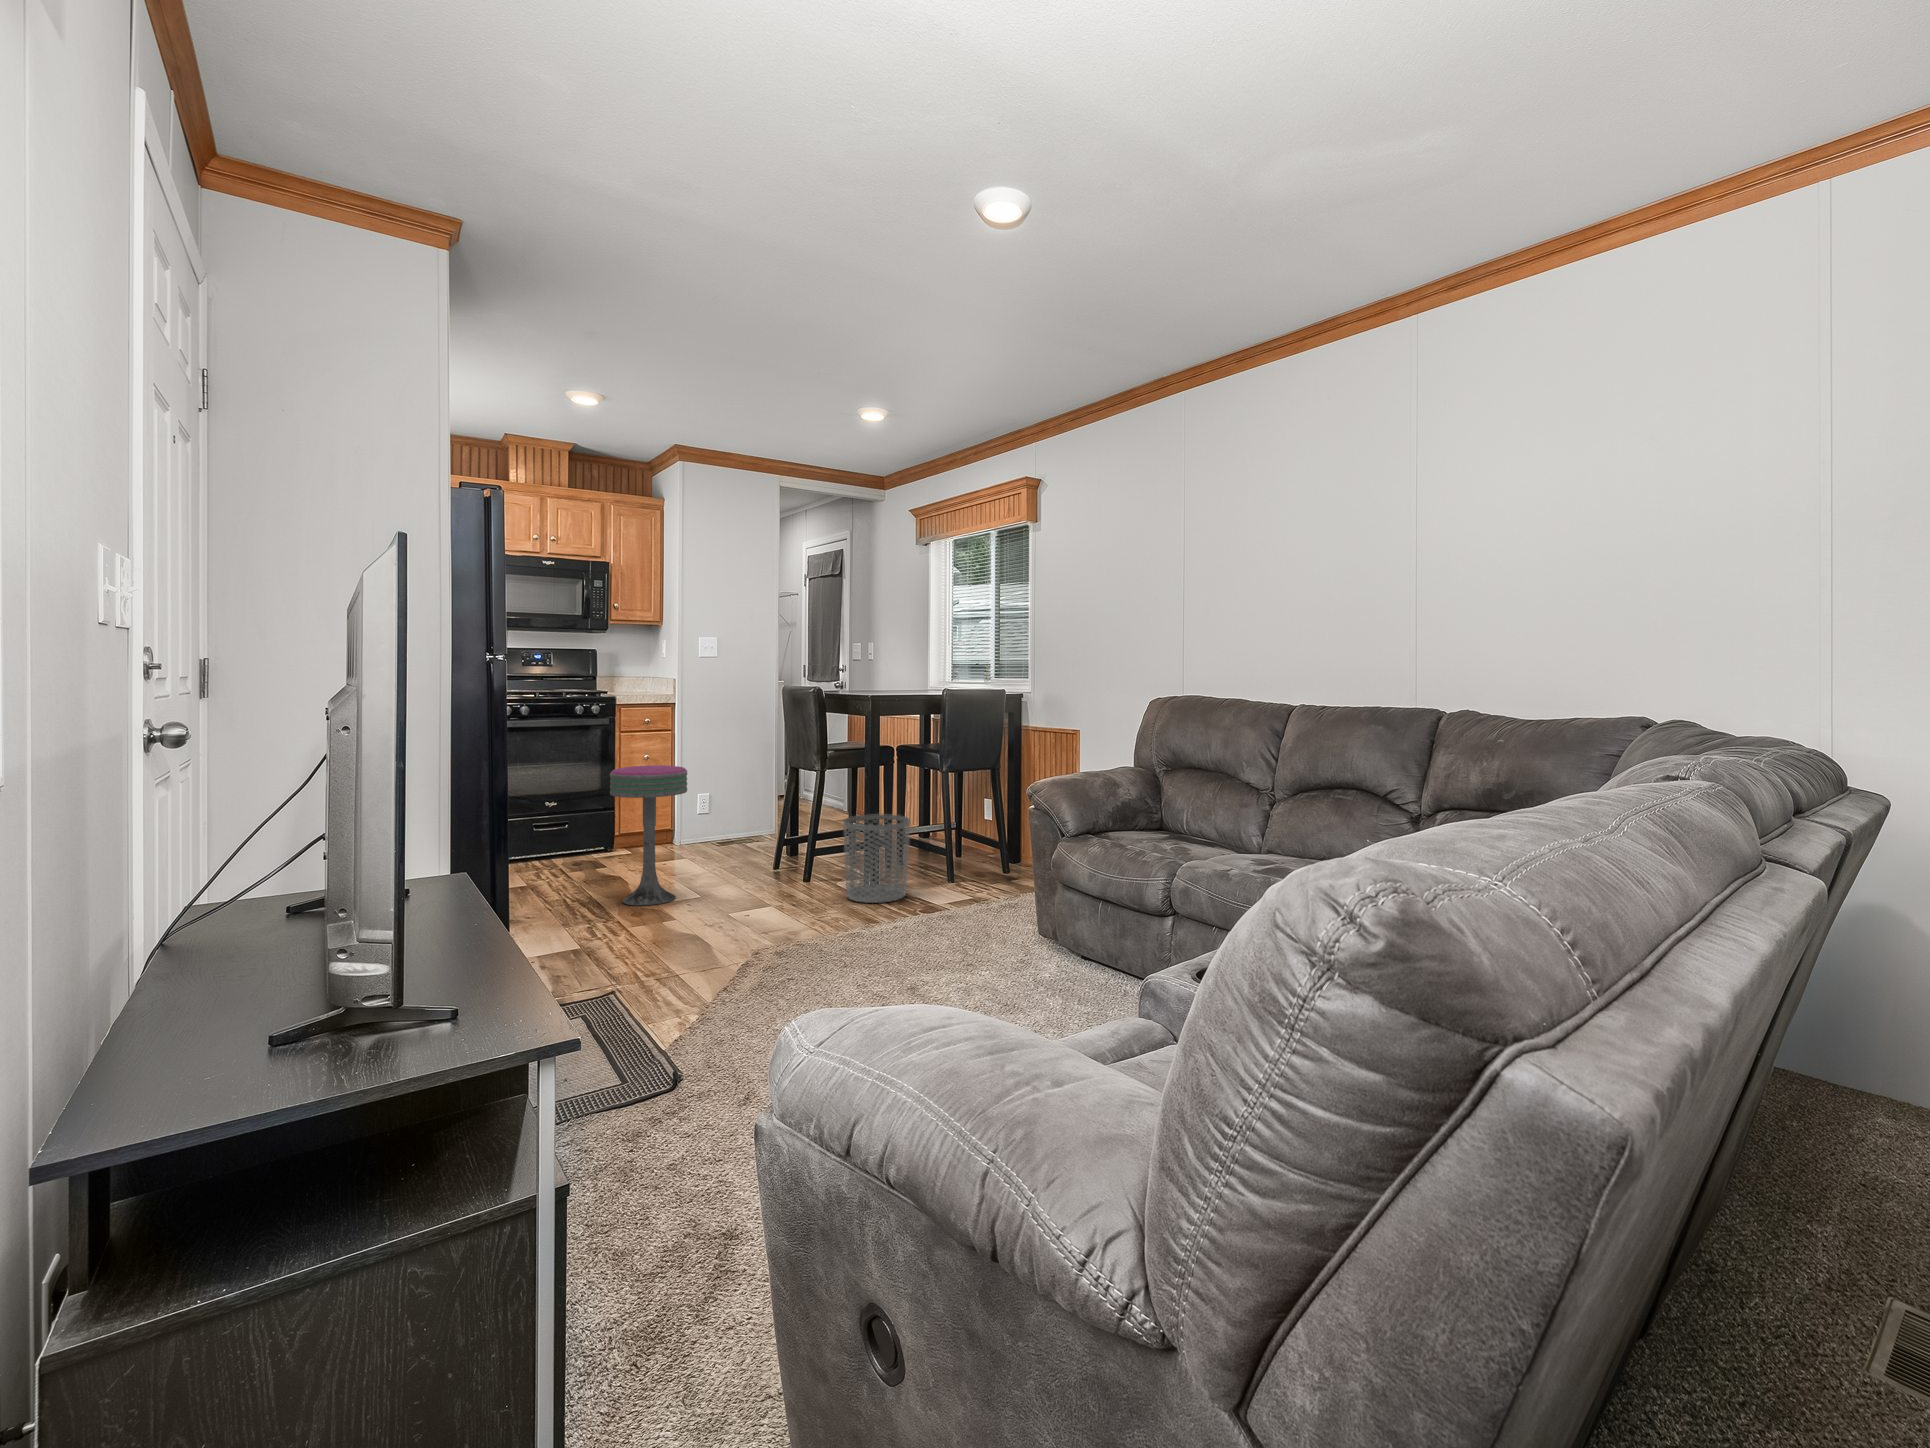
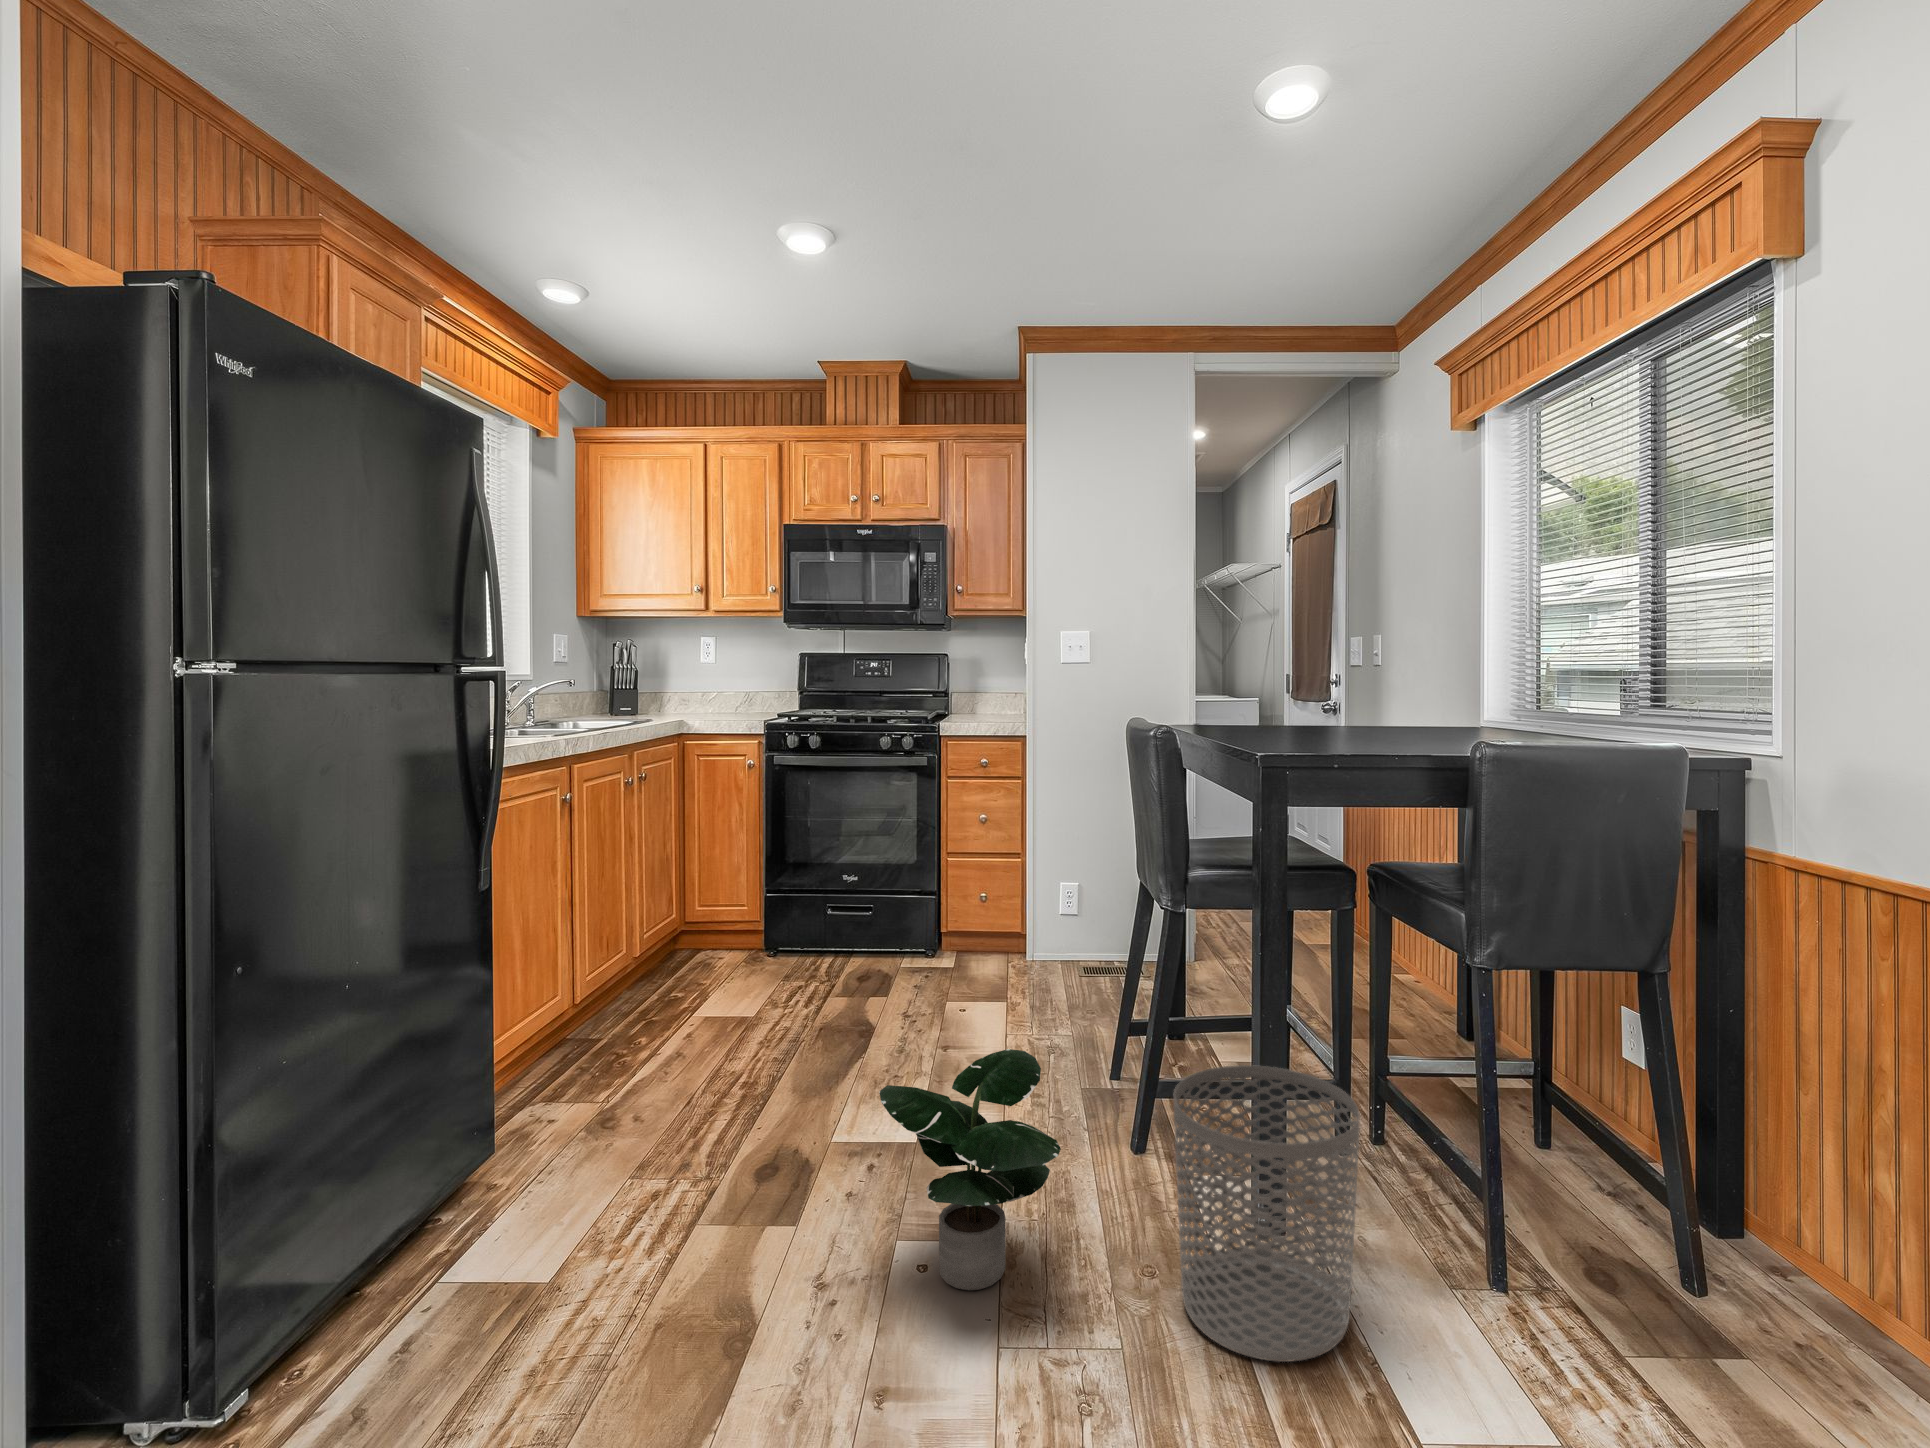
bar stool: present [610,765,687,906] -> none [731,880,882,1187]
potted plant: none [725,822,805,909] -> present [879,1049,1061,1290]

